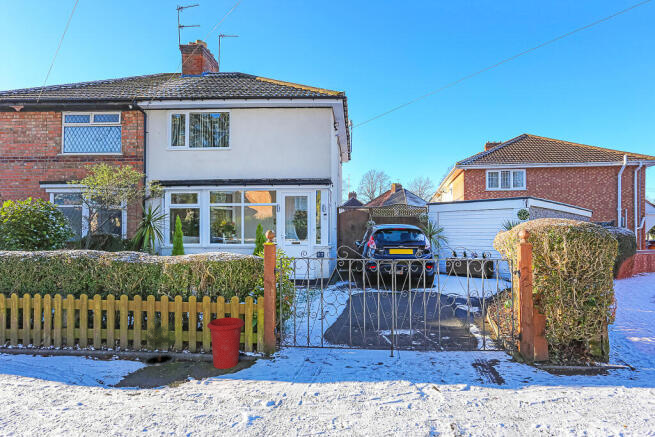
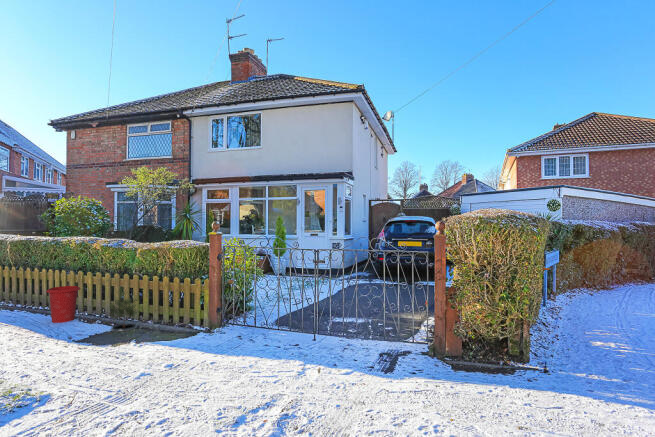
waste bin: present [207,317,245,369] -> present [46,286,80,323]

